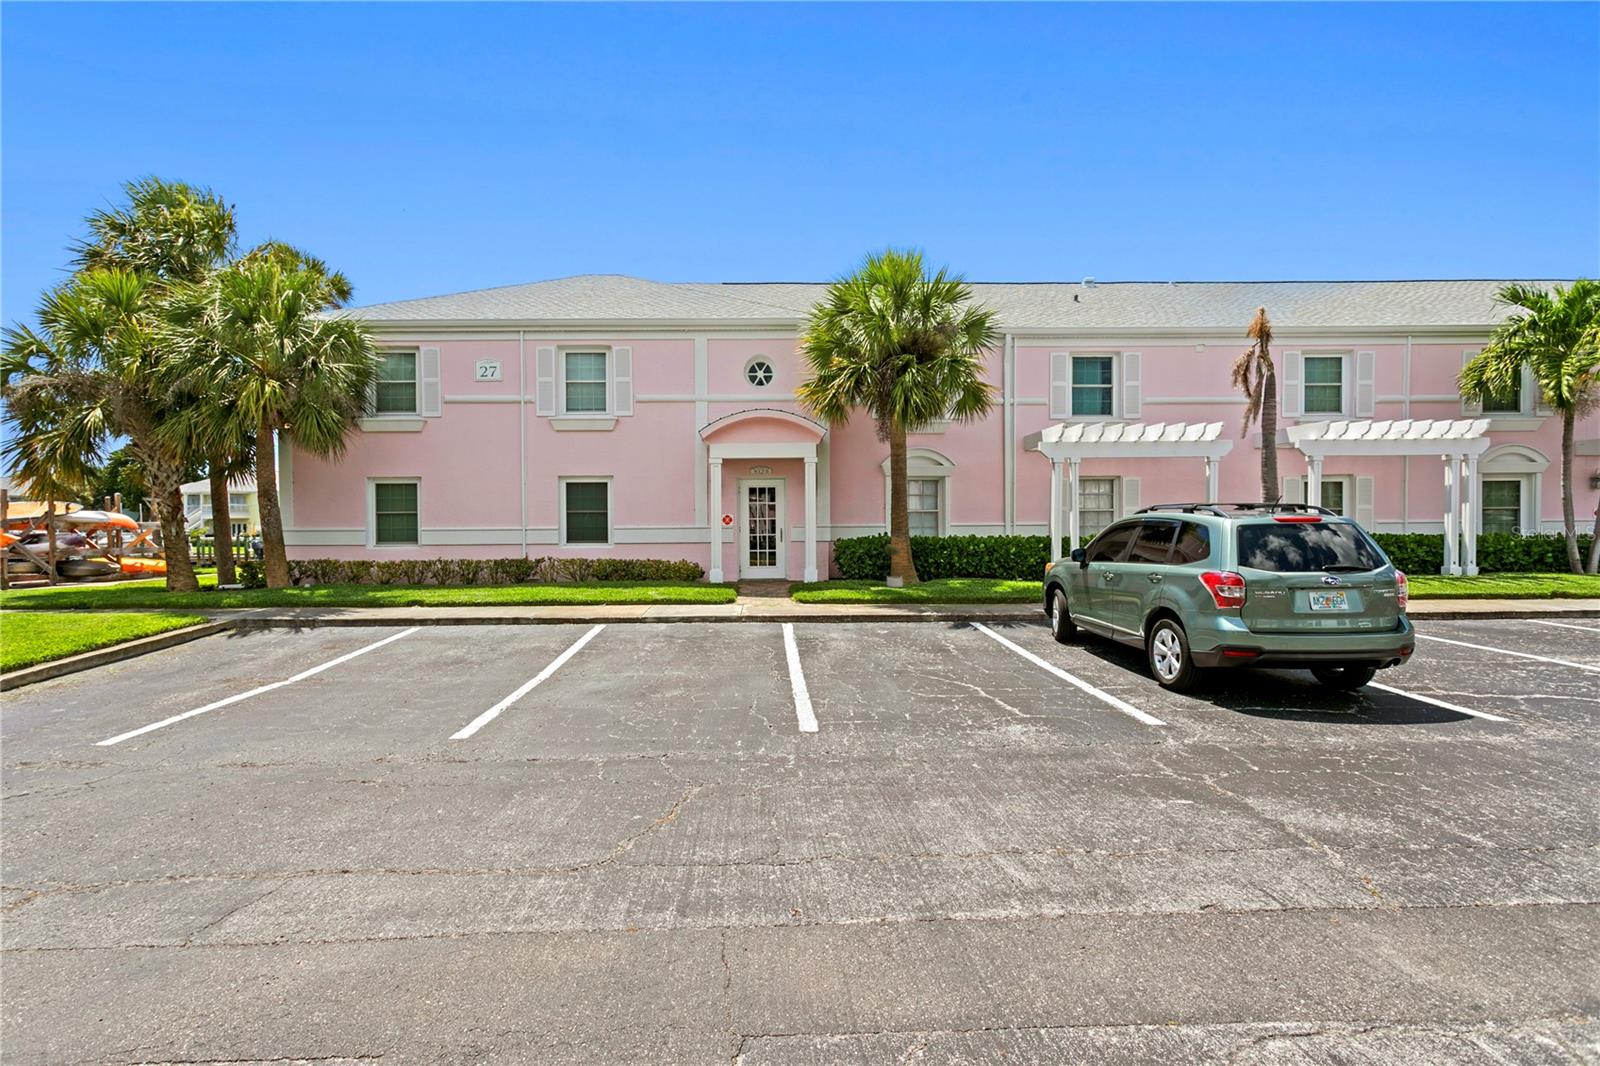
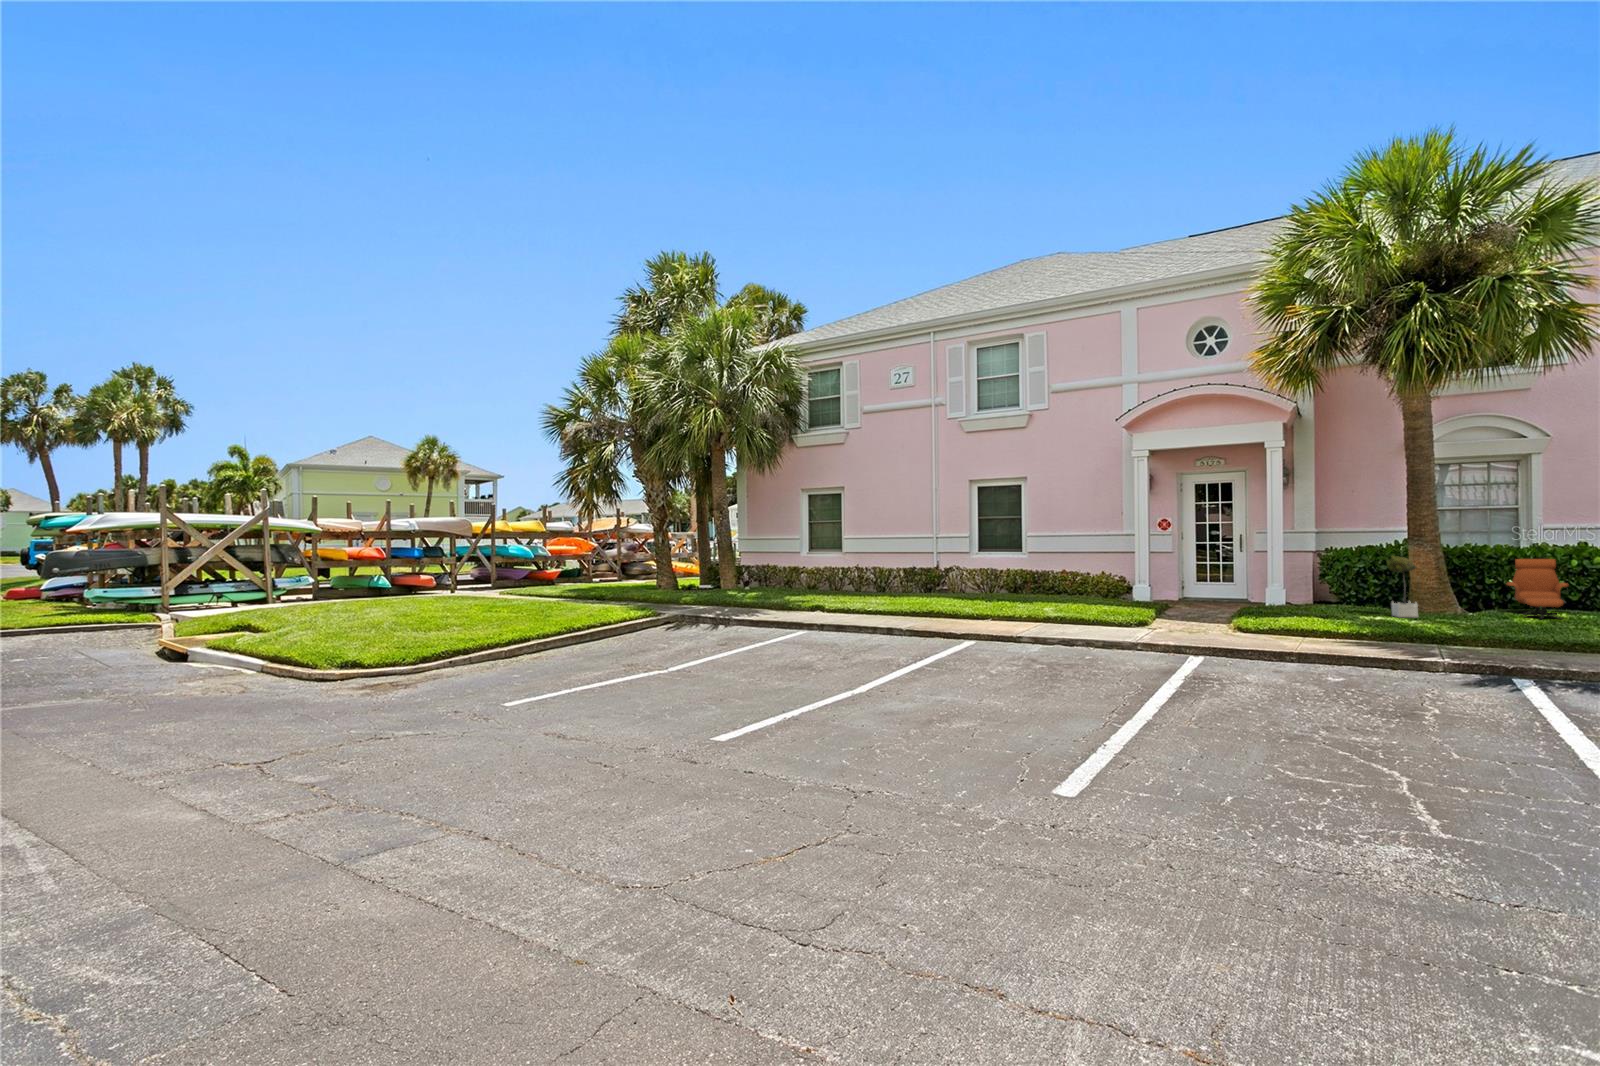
lounge chair: none [945,545,976,584] -> present [1506,559,1569,619]

